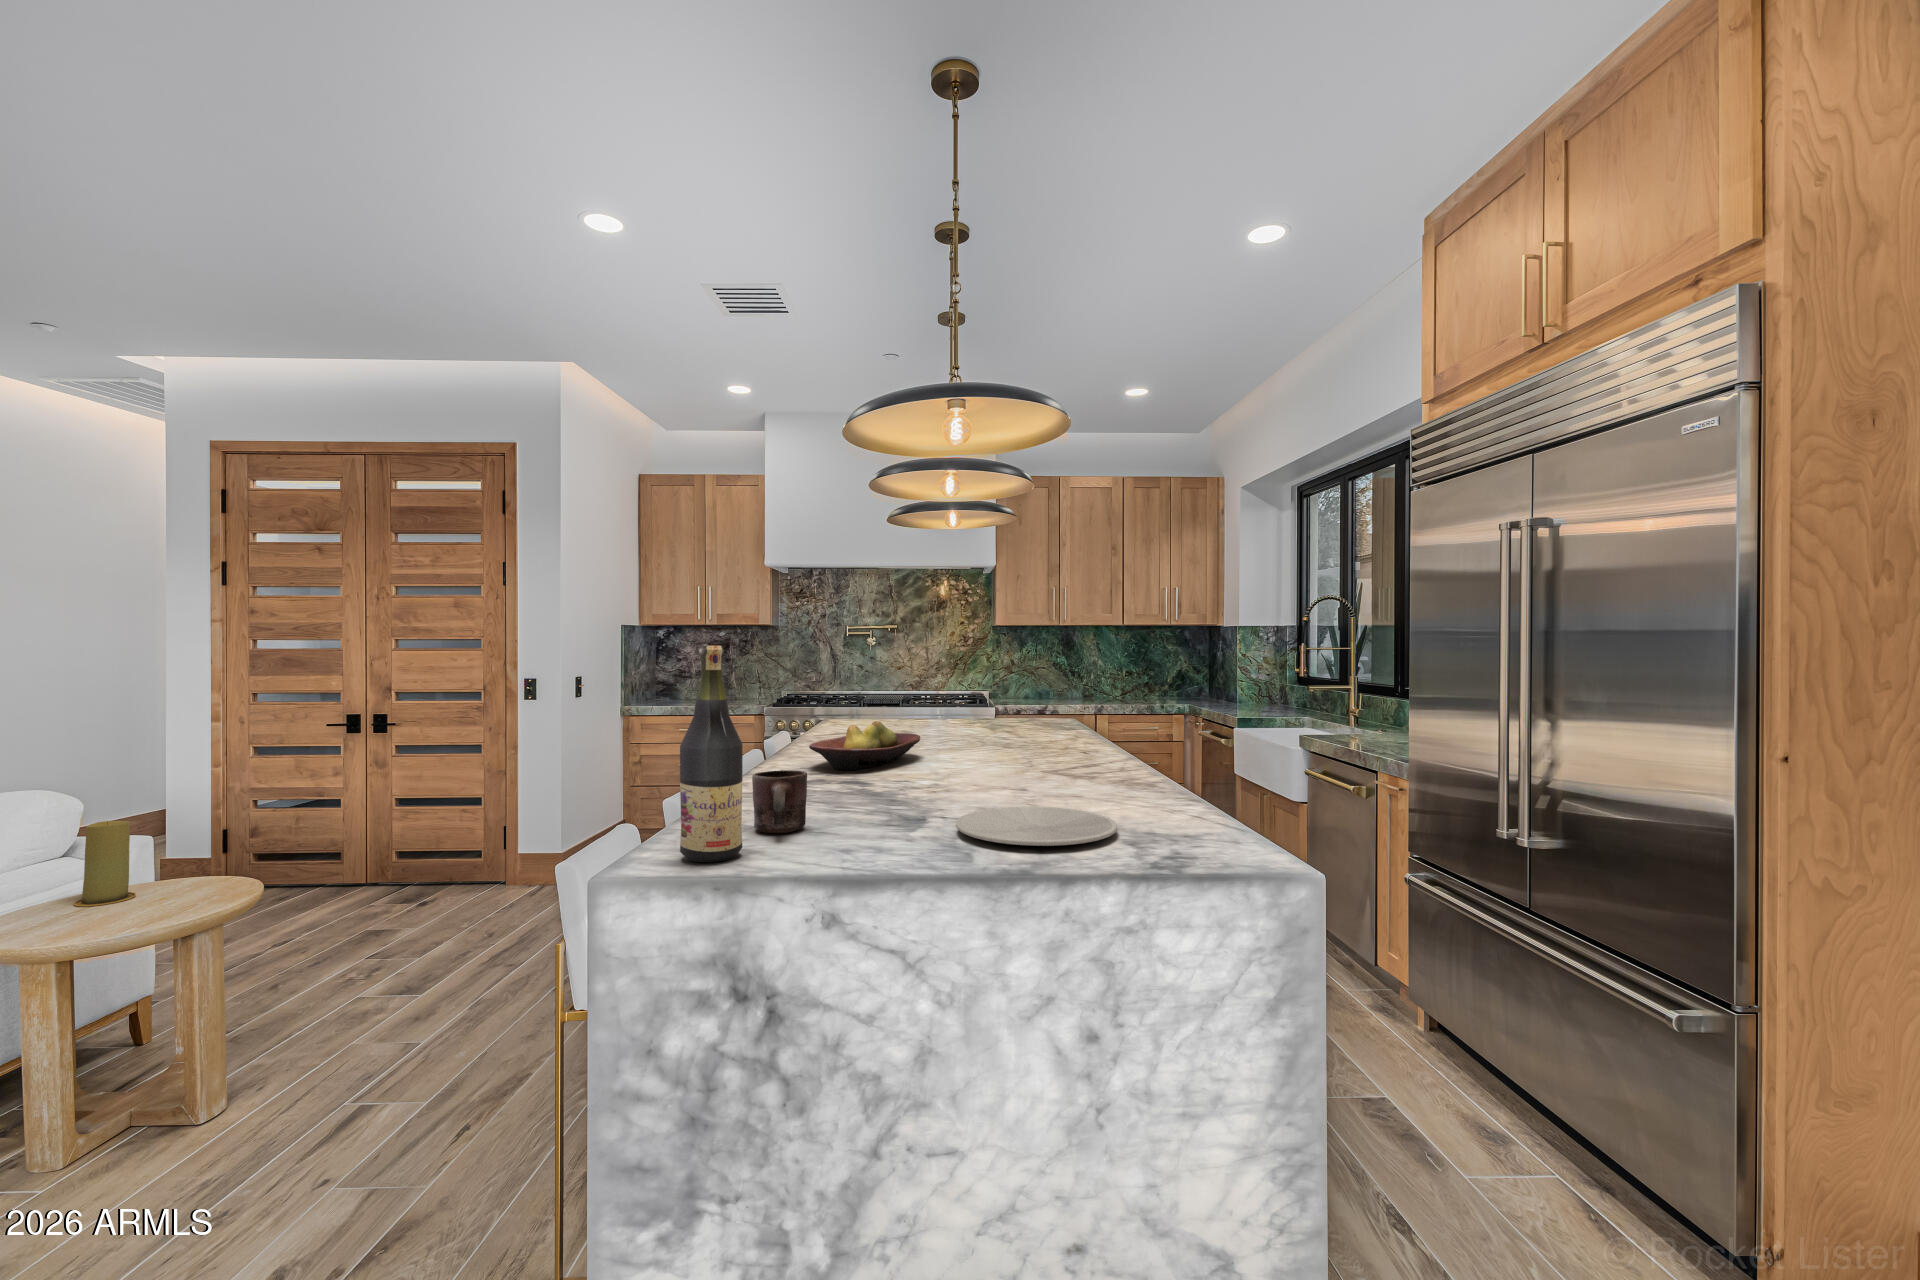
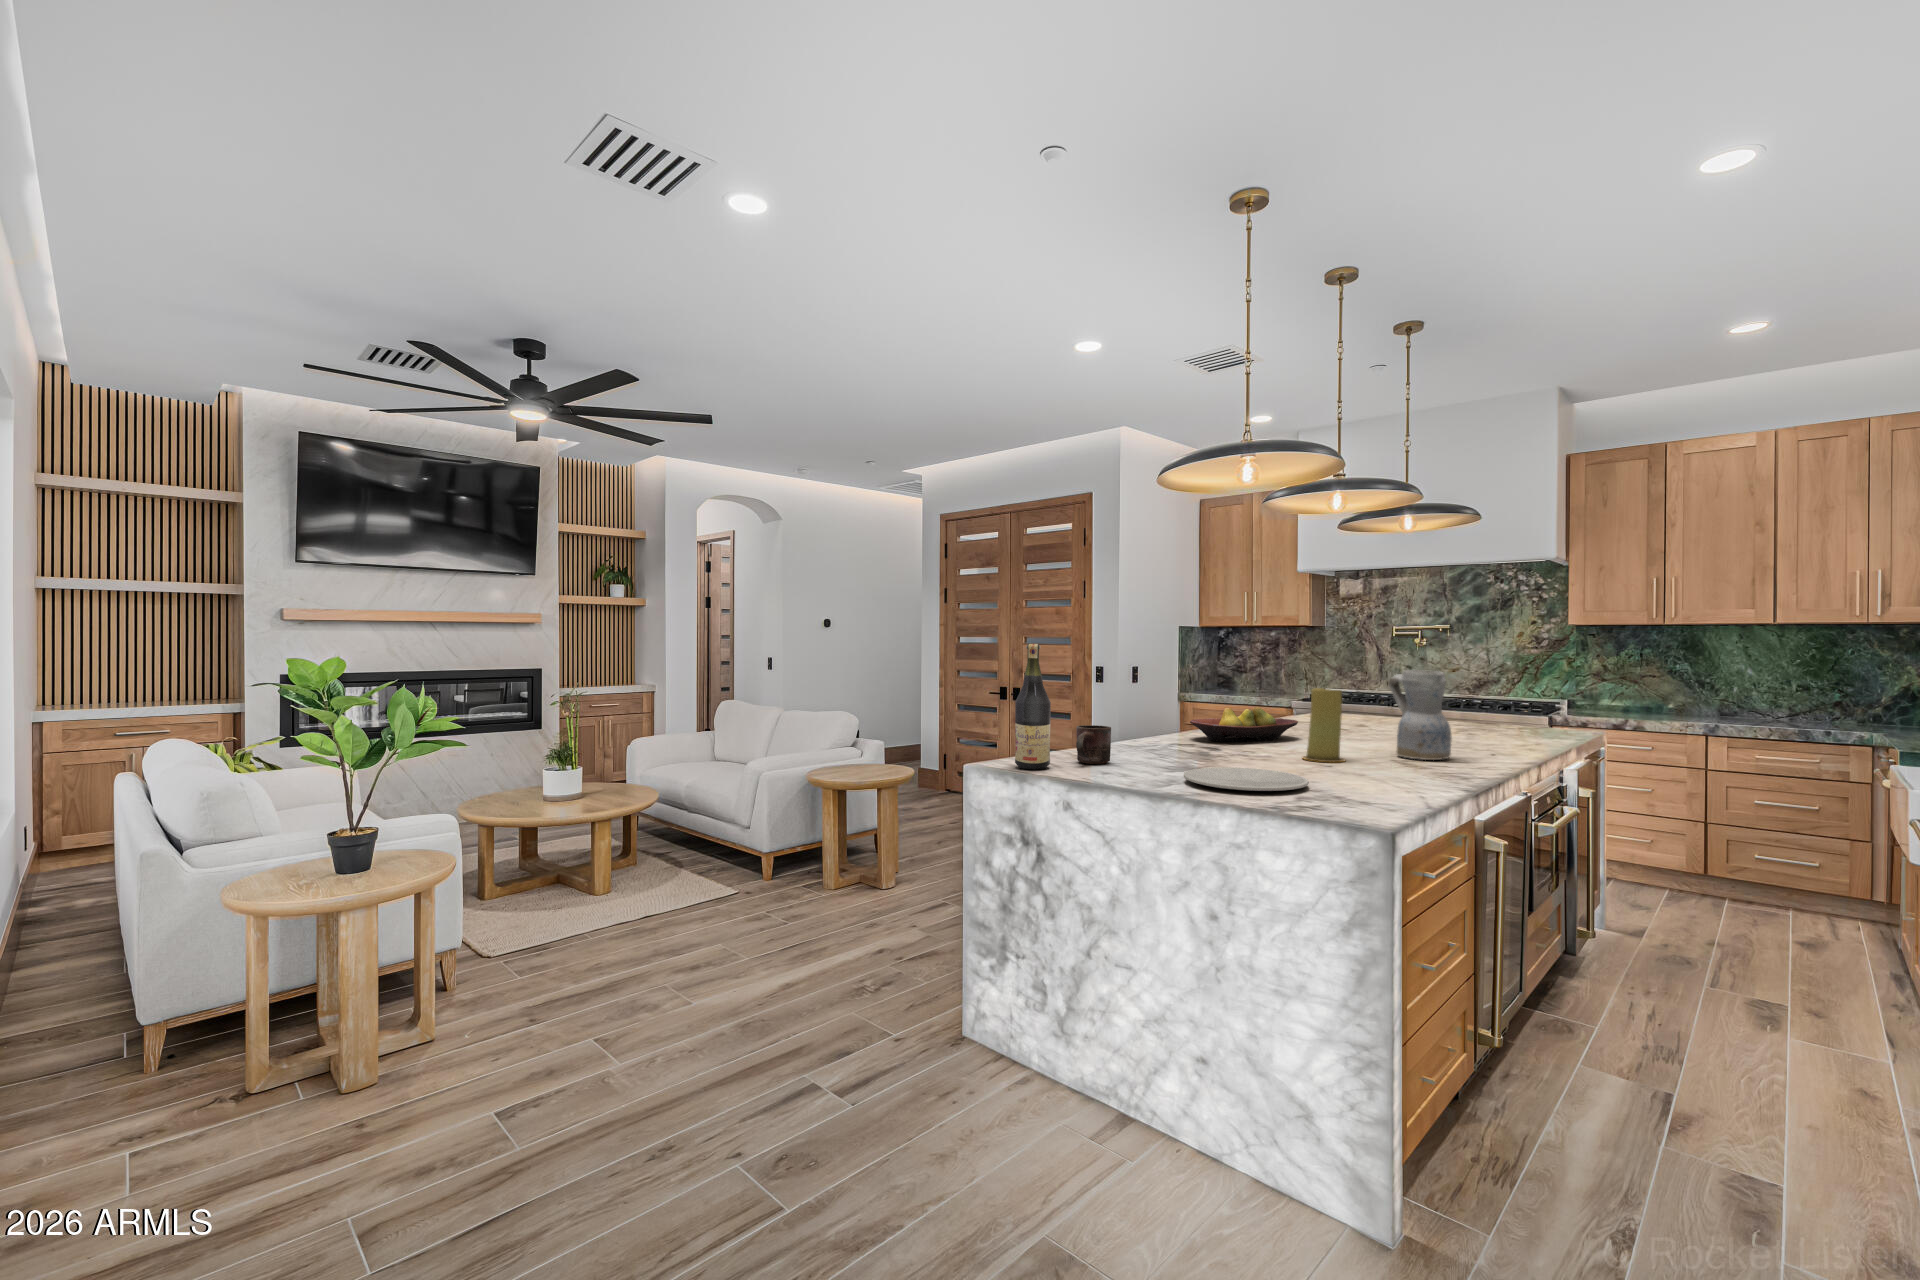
ceramic pitcher: none [1042,670,1107,768] -> present [1389,670,1452,760]
candle: present [73,821,136,907] -> present [1302,688,1345,762]

